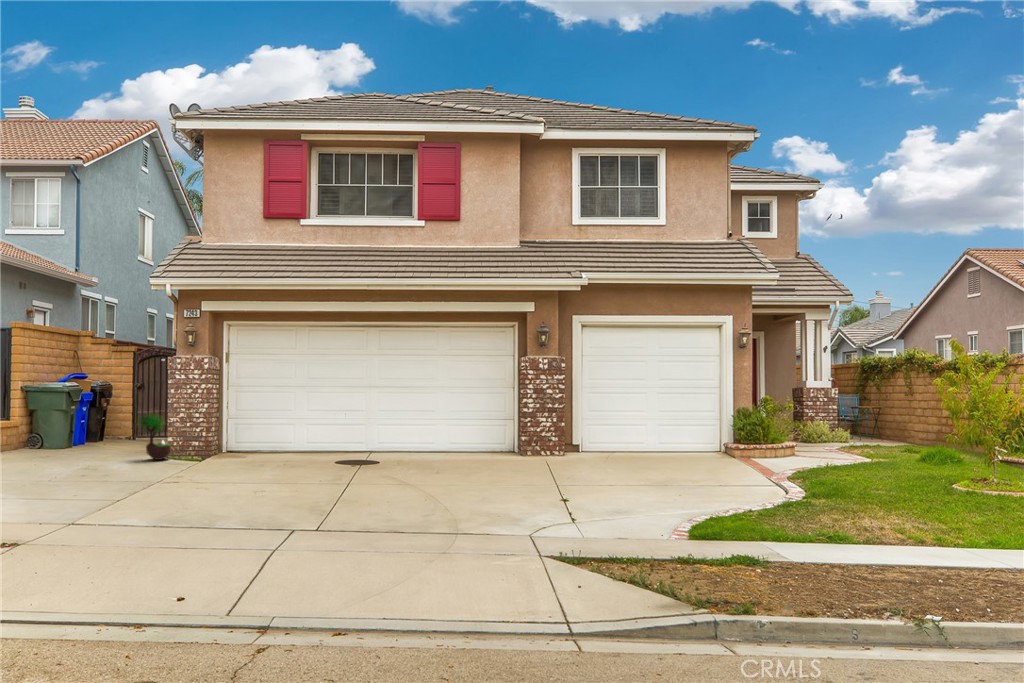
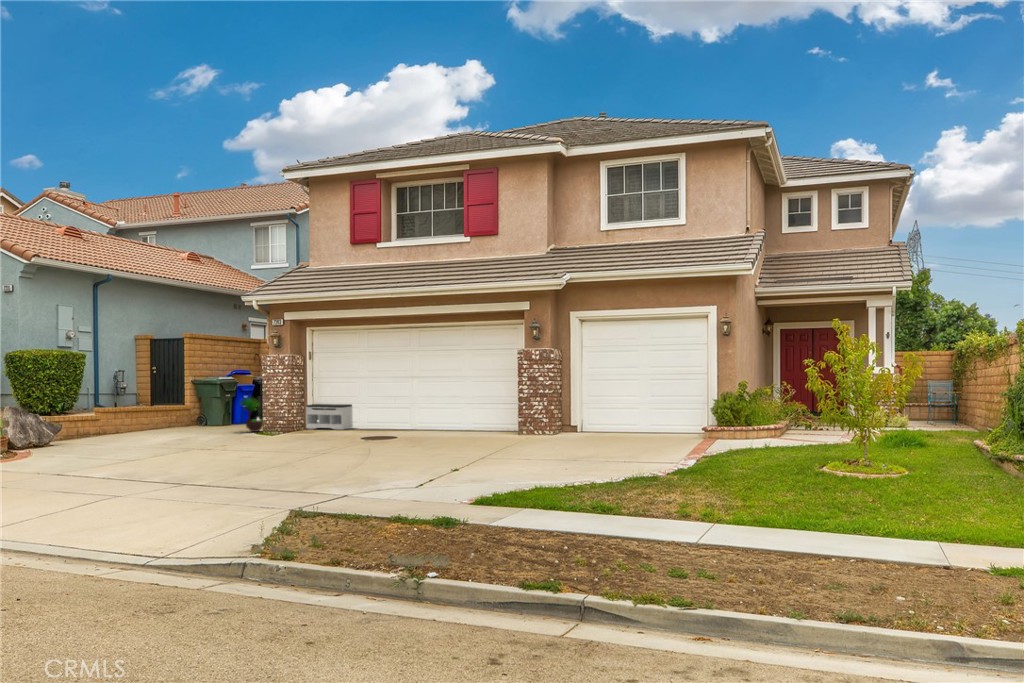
bench: none [226,420,287,454] -> present [306,404,353,429]

